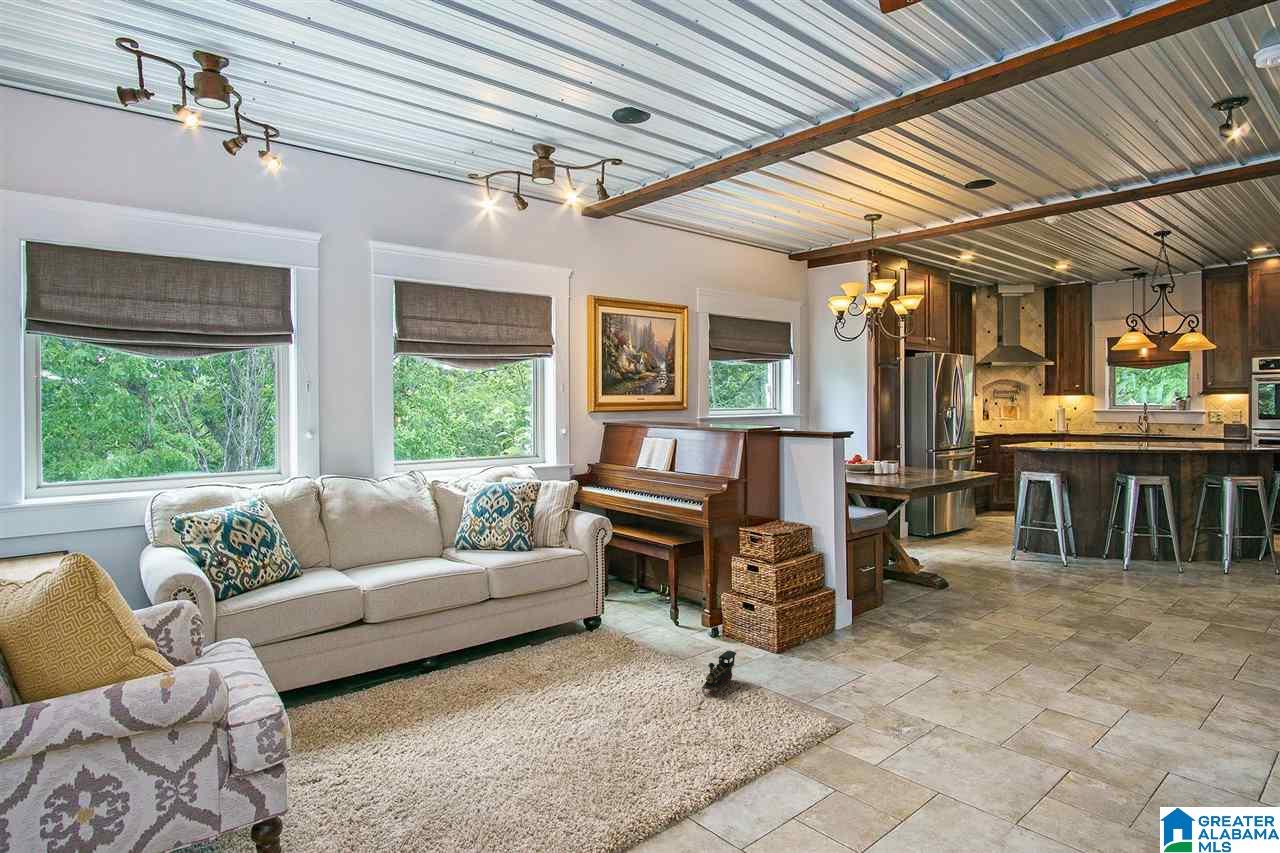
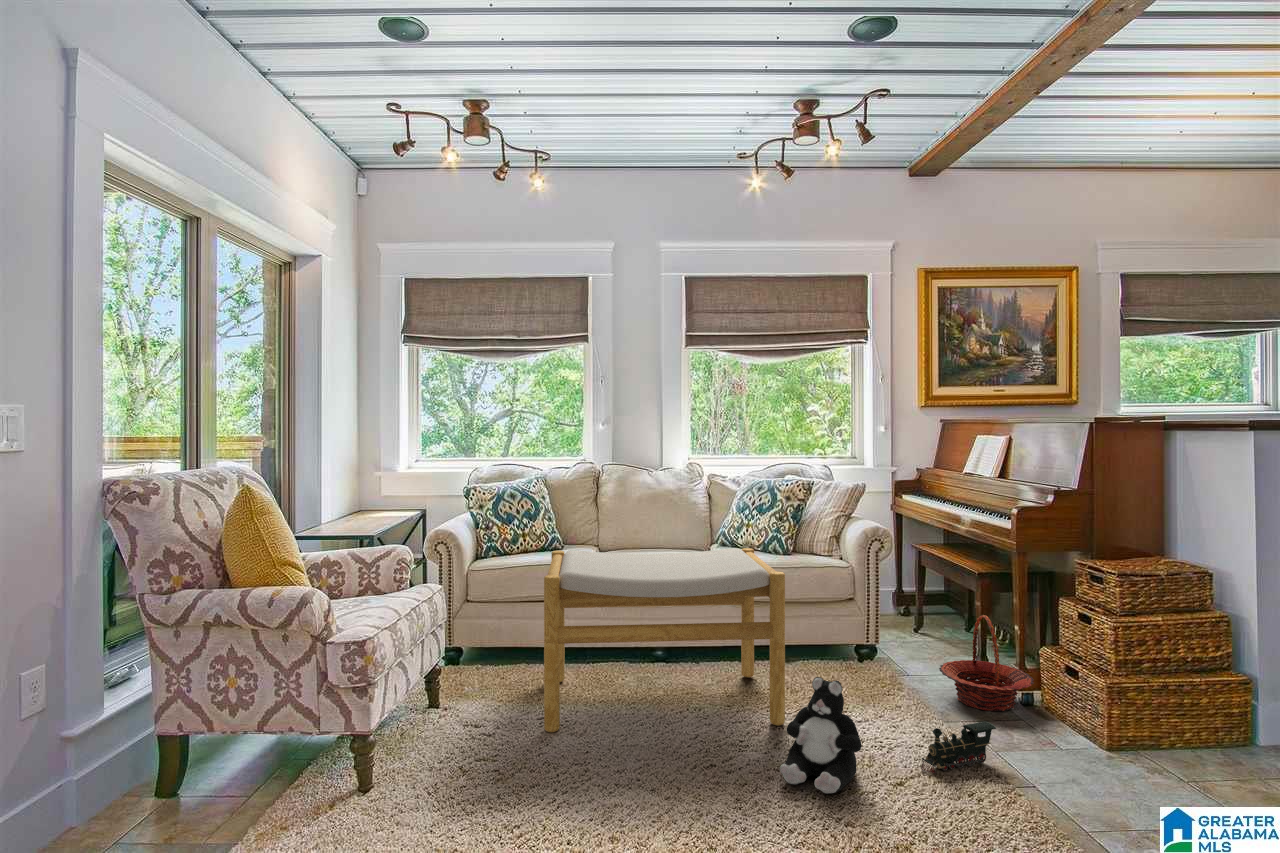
footstool: none [343,549,590,759] -> present [544,548,785,732]
basket: none [663,576,726,644] -> present [939,615,1034,711]
plush toy: none [622,644,682,732] -> present [780,677,862,794]

